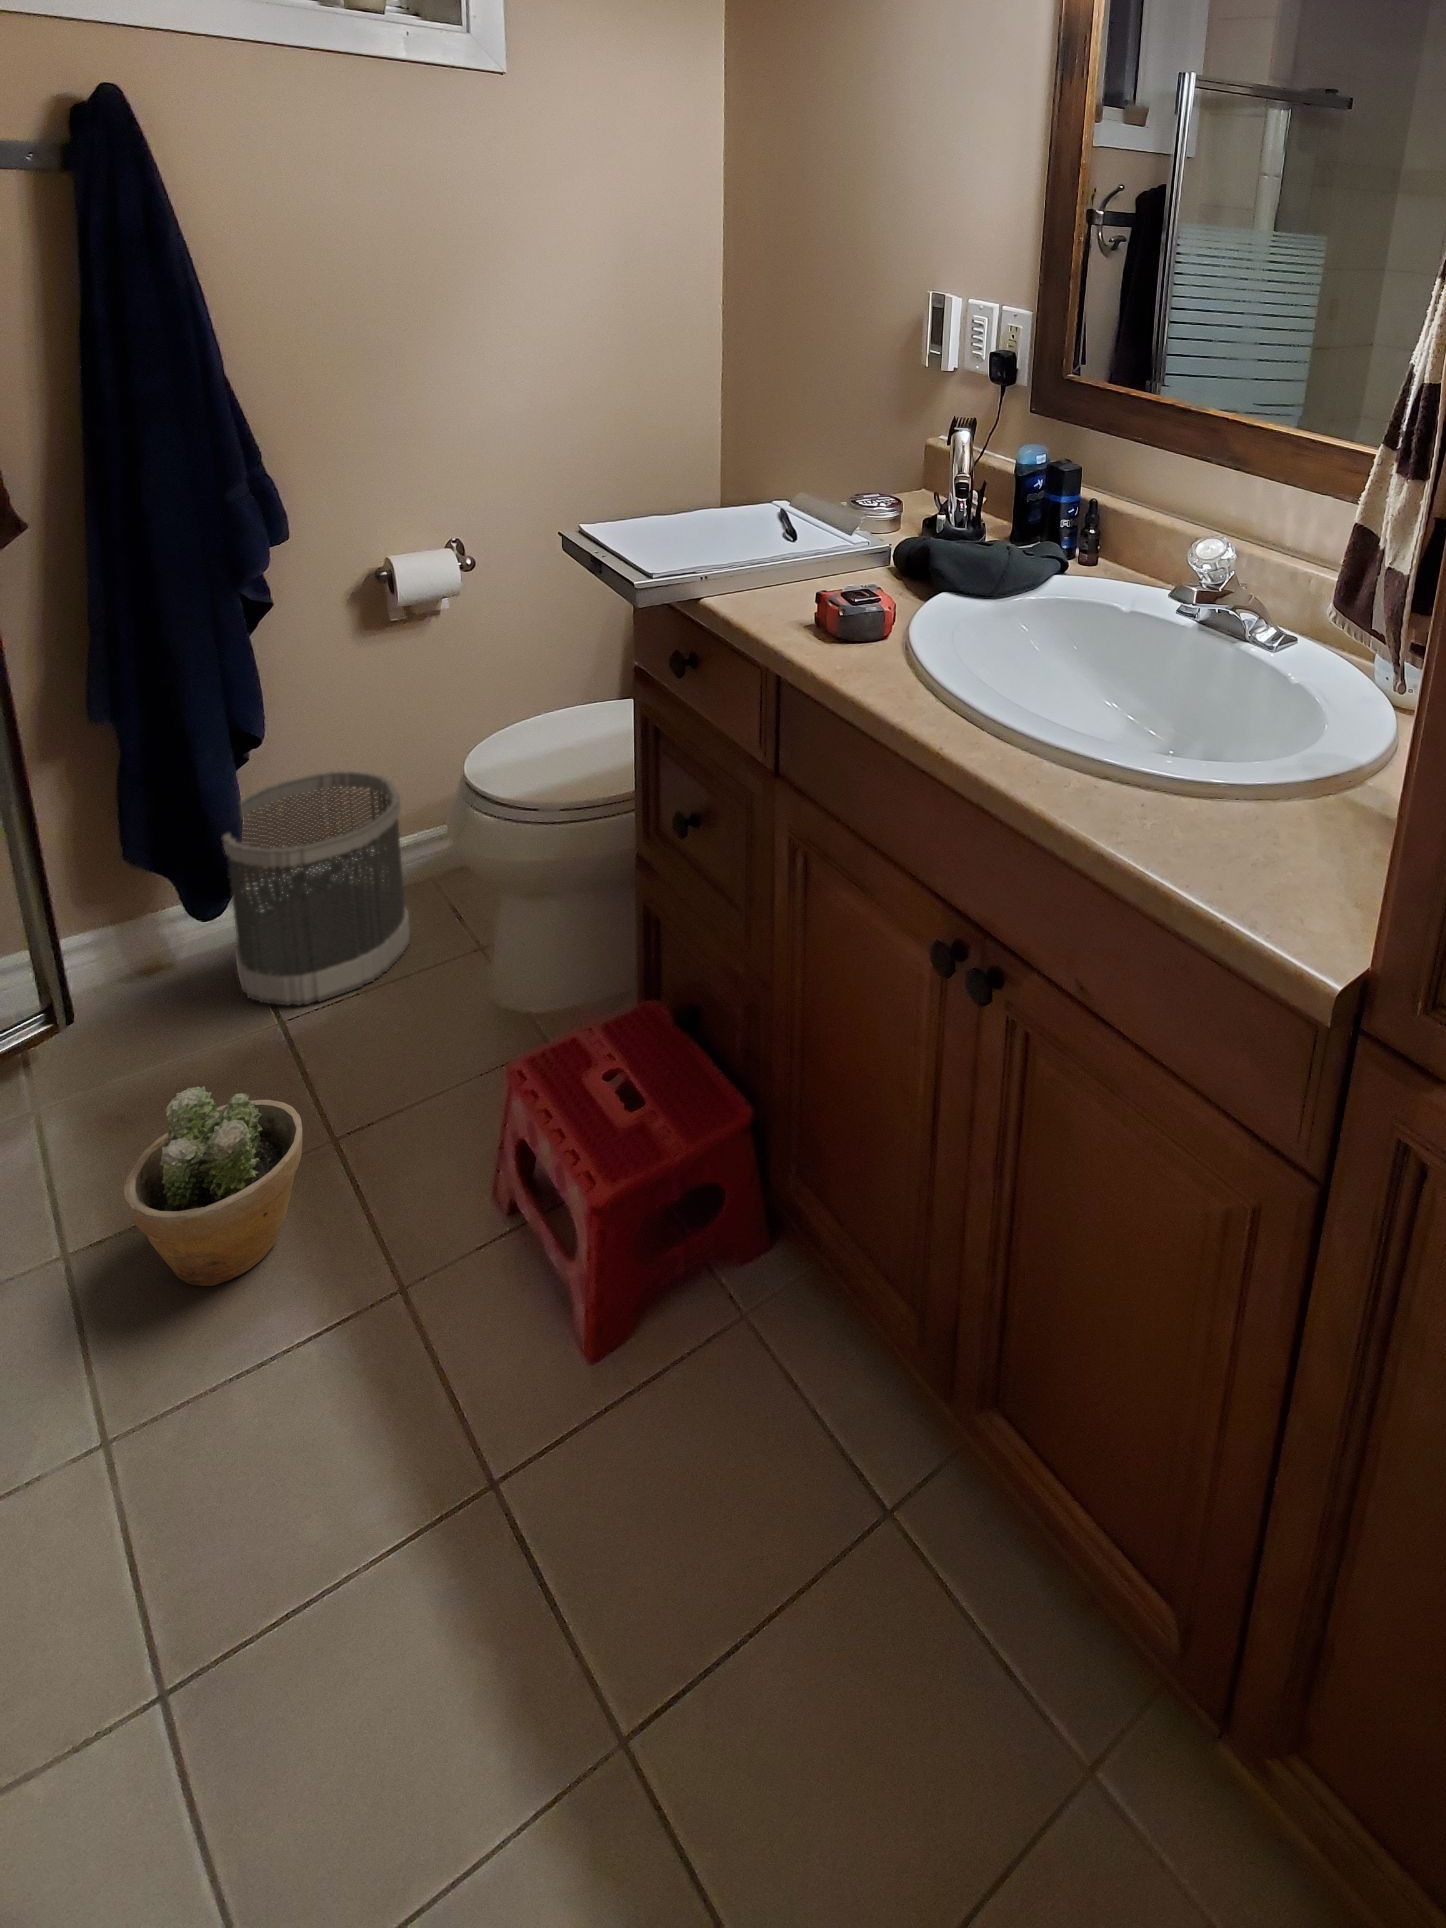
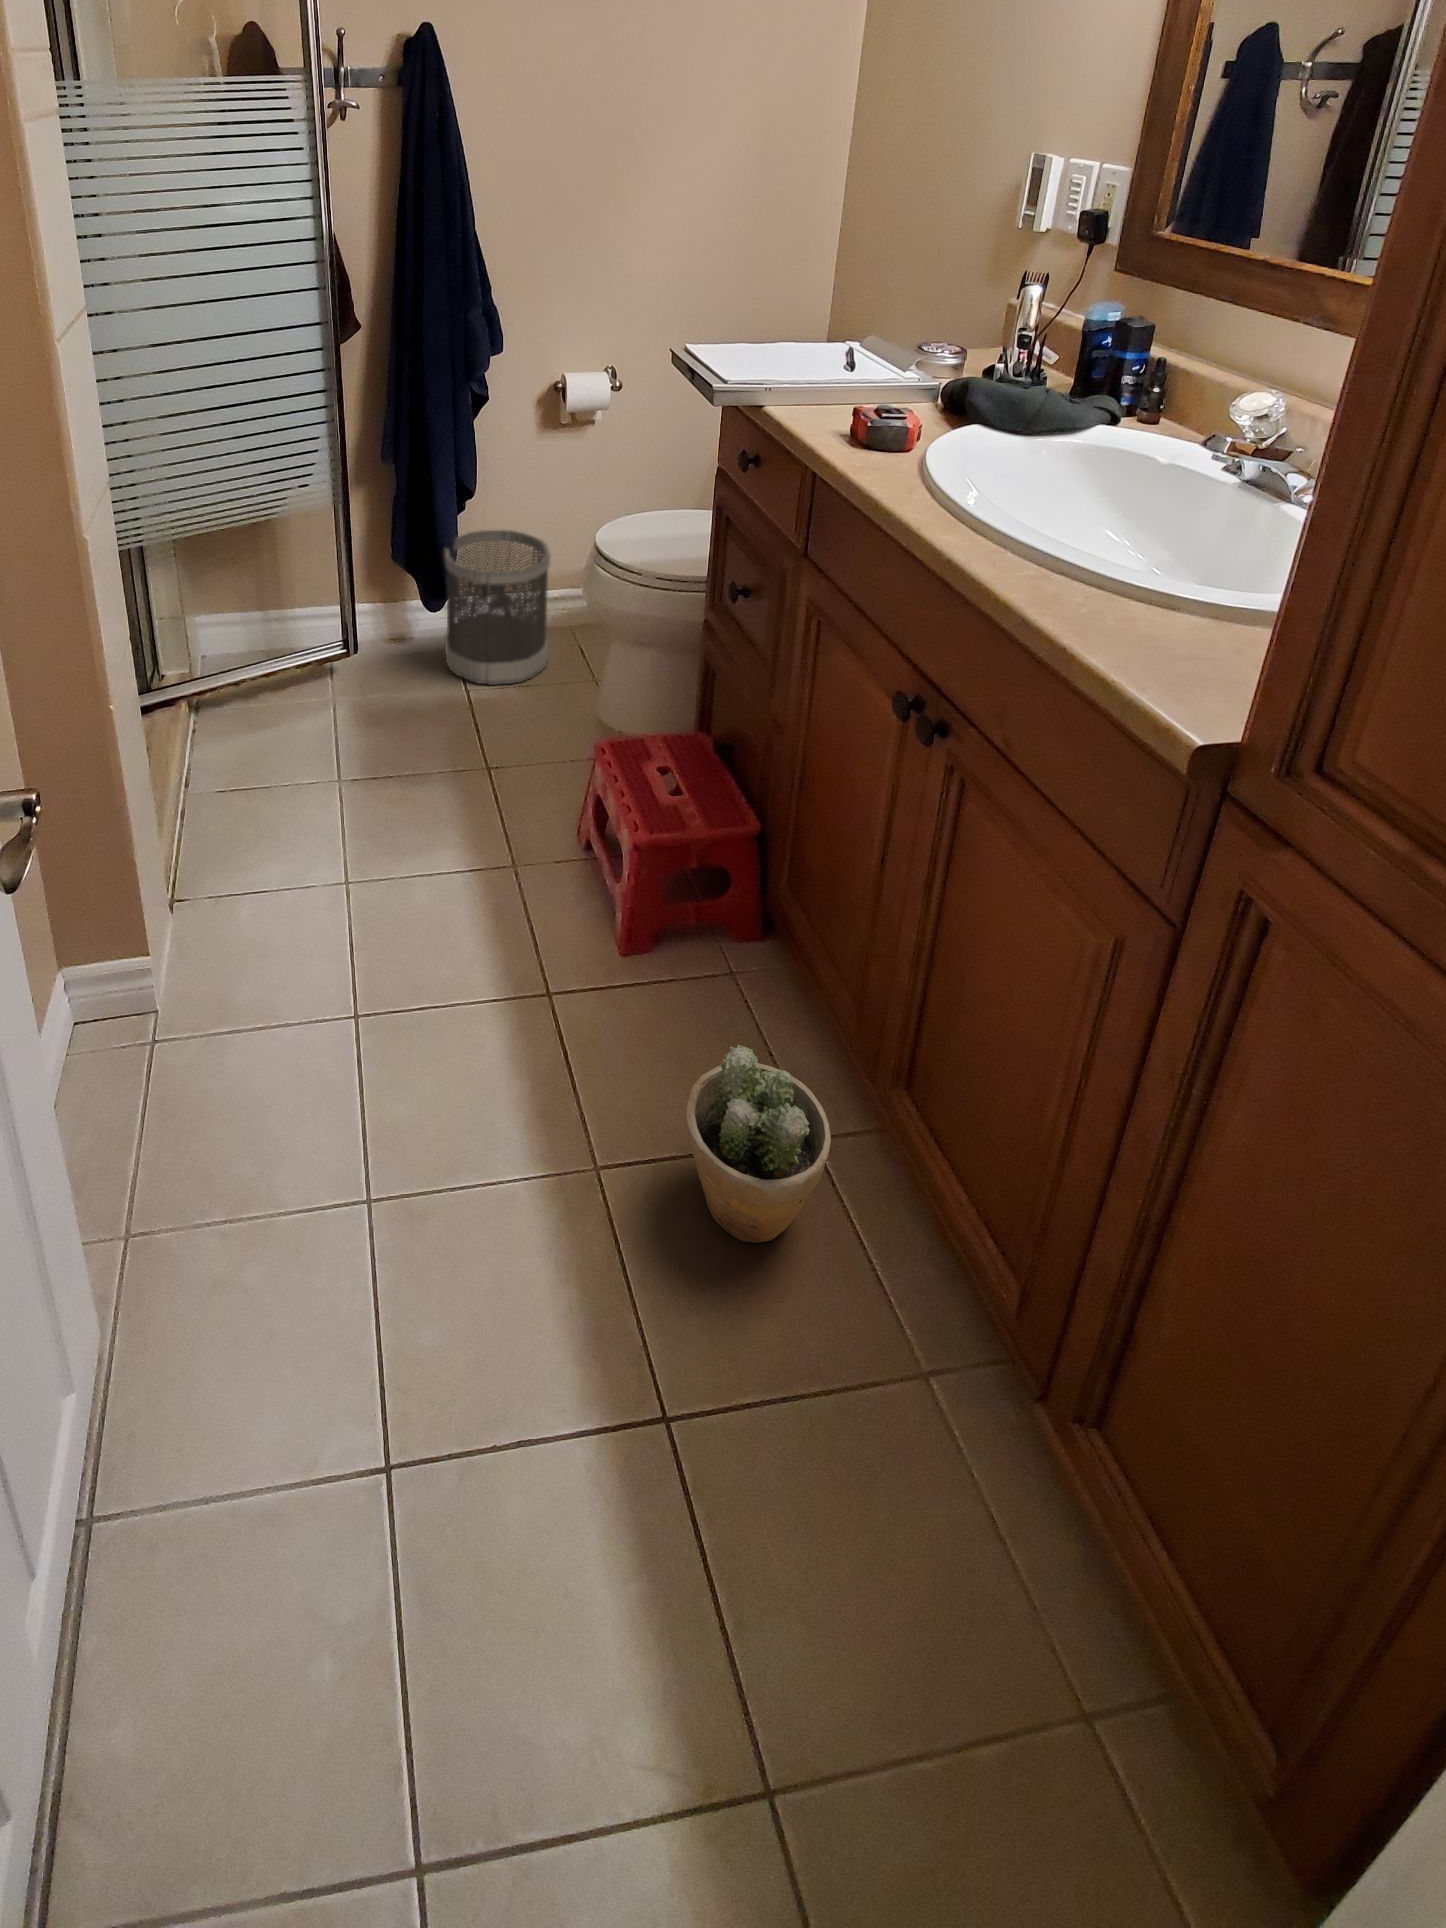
potted plant: present [124,1086,302,1286] -> present [687,1045,831,1243]

